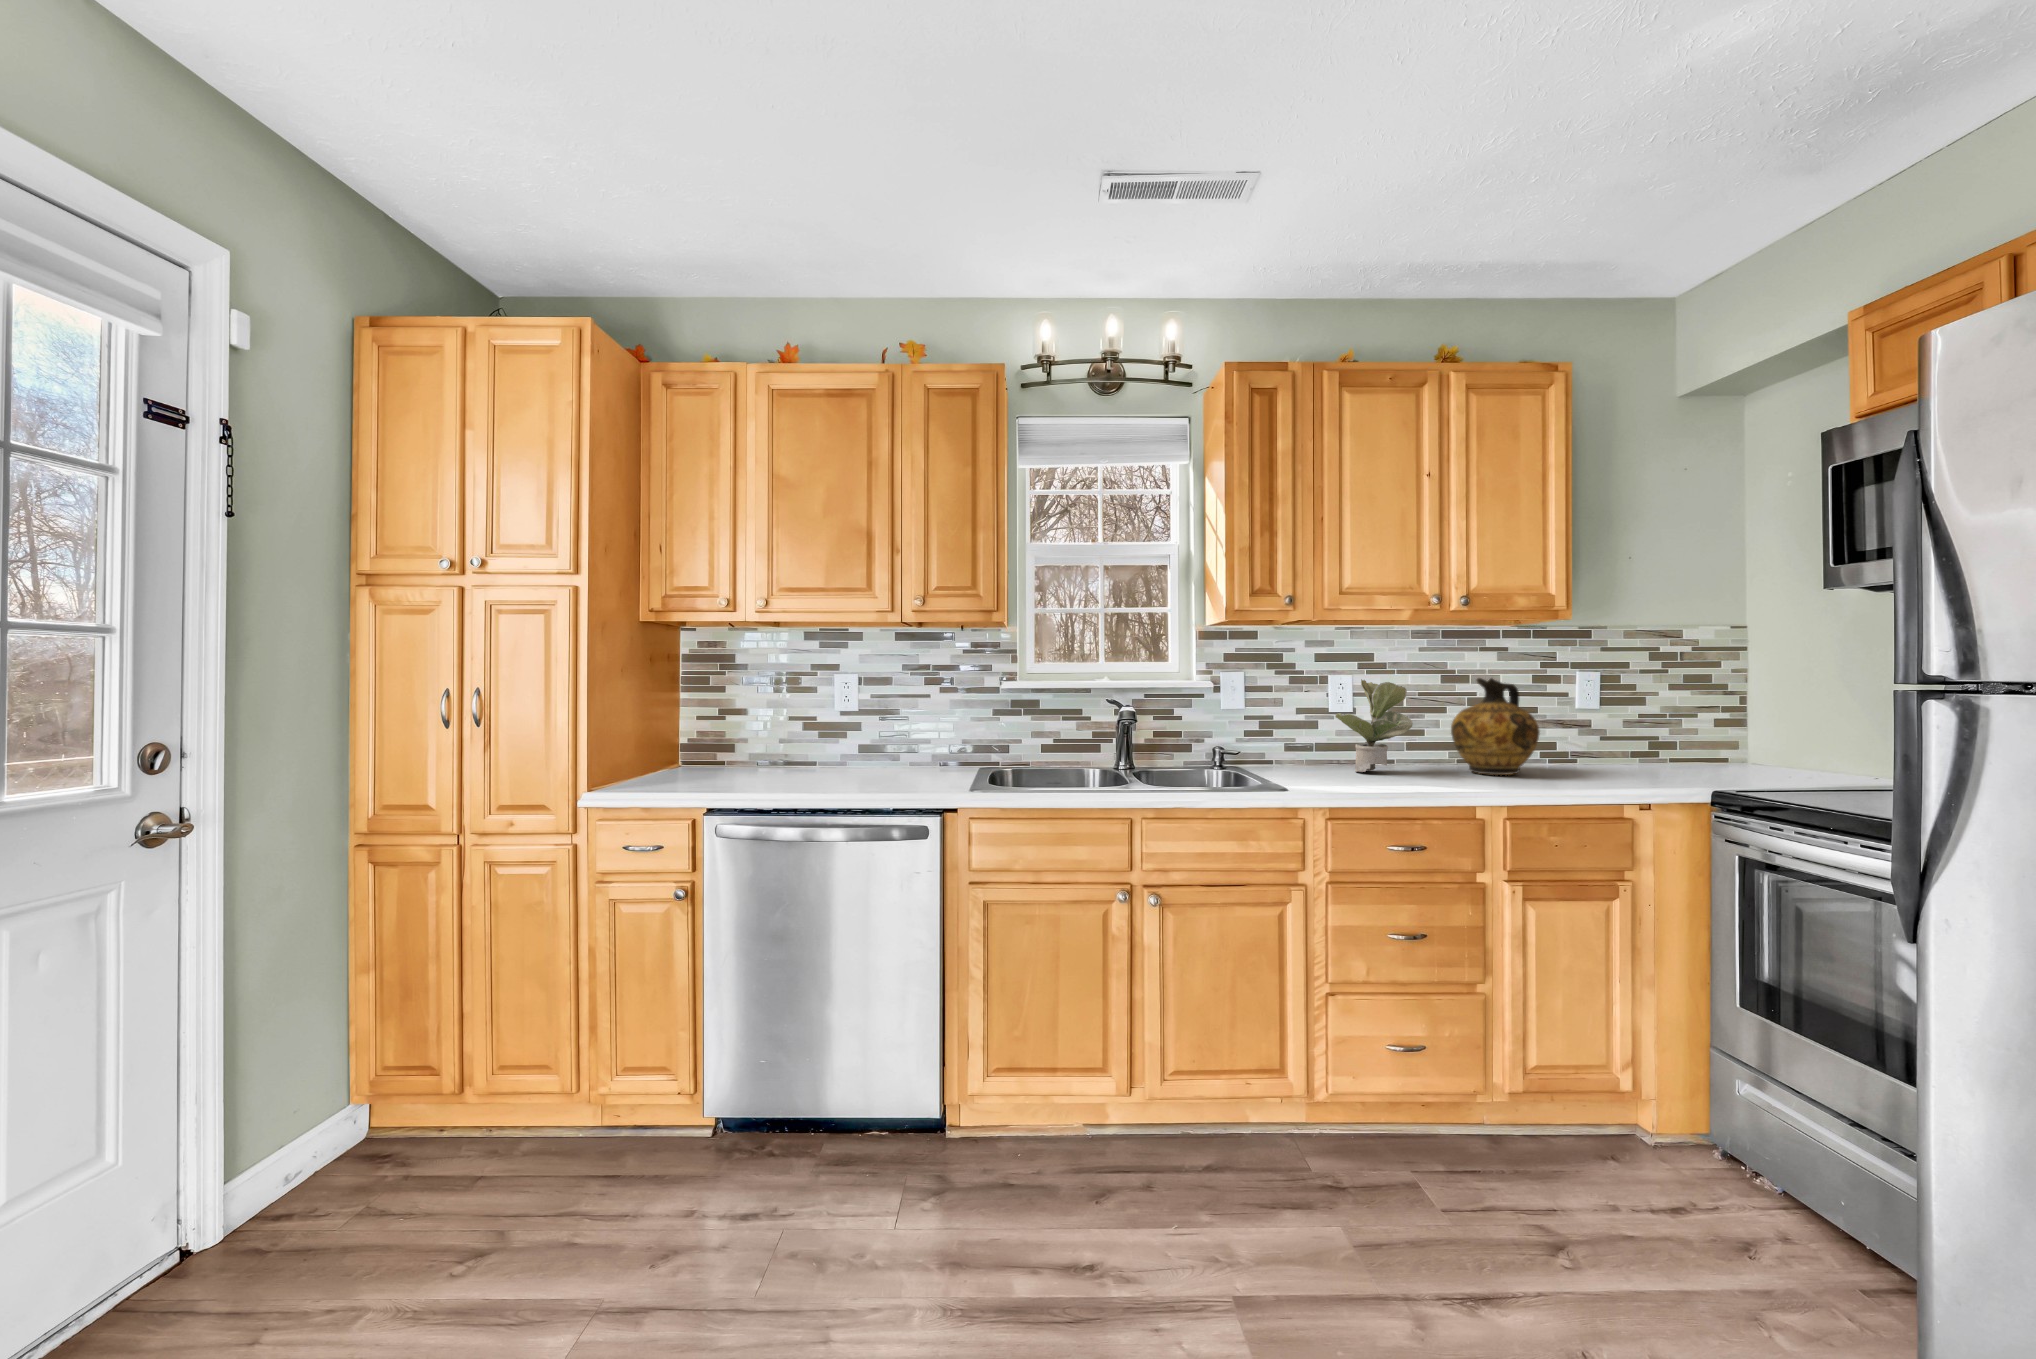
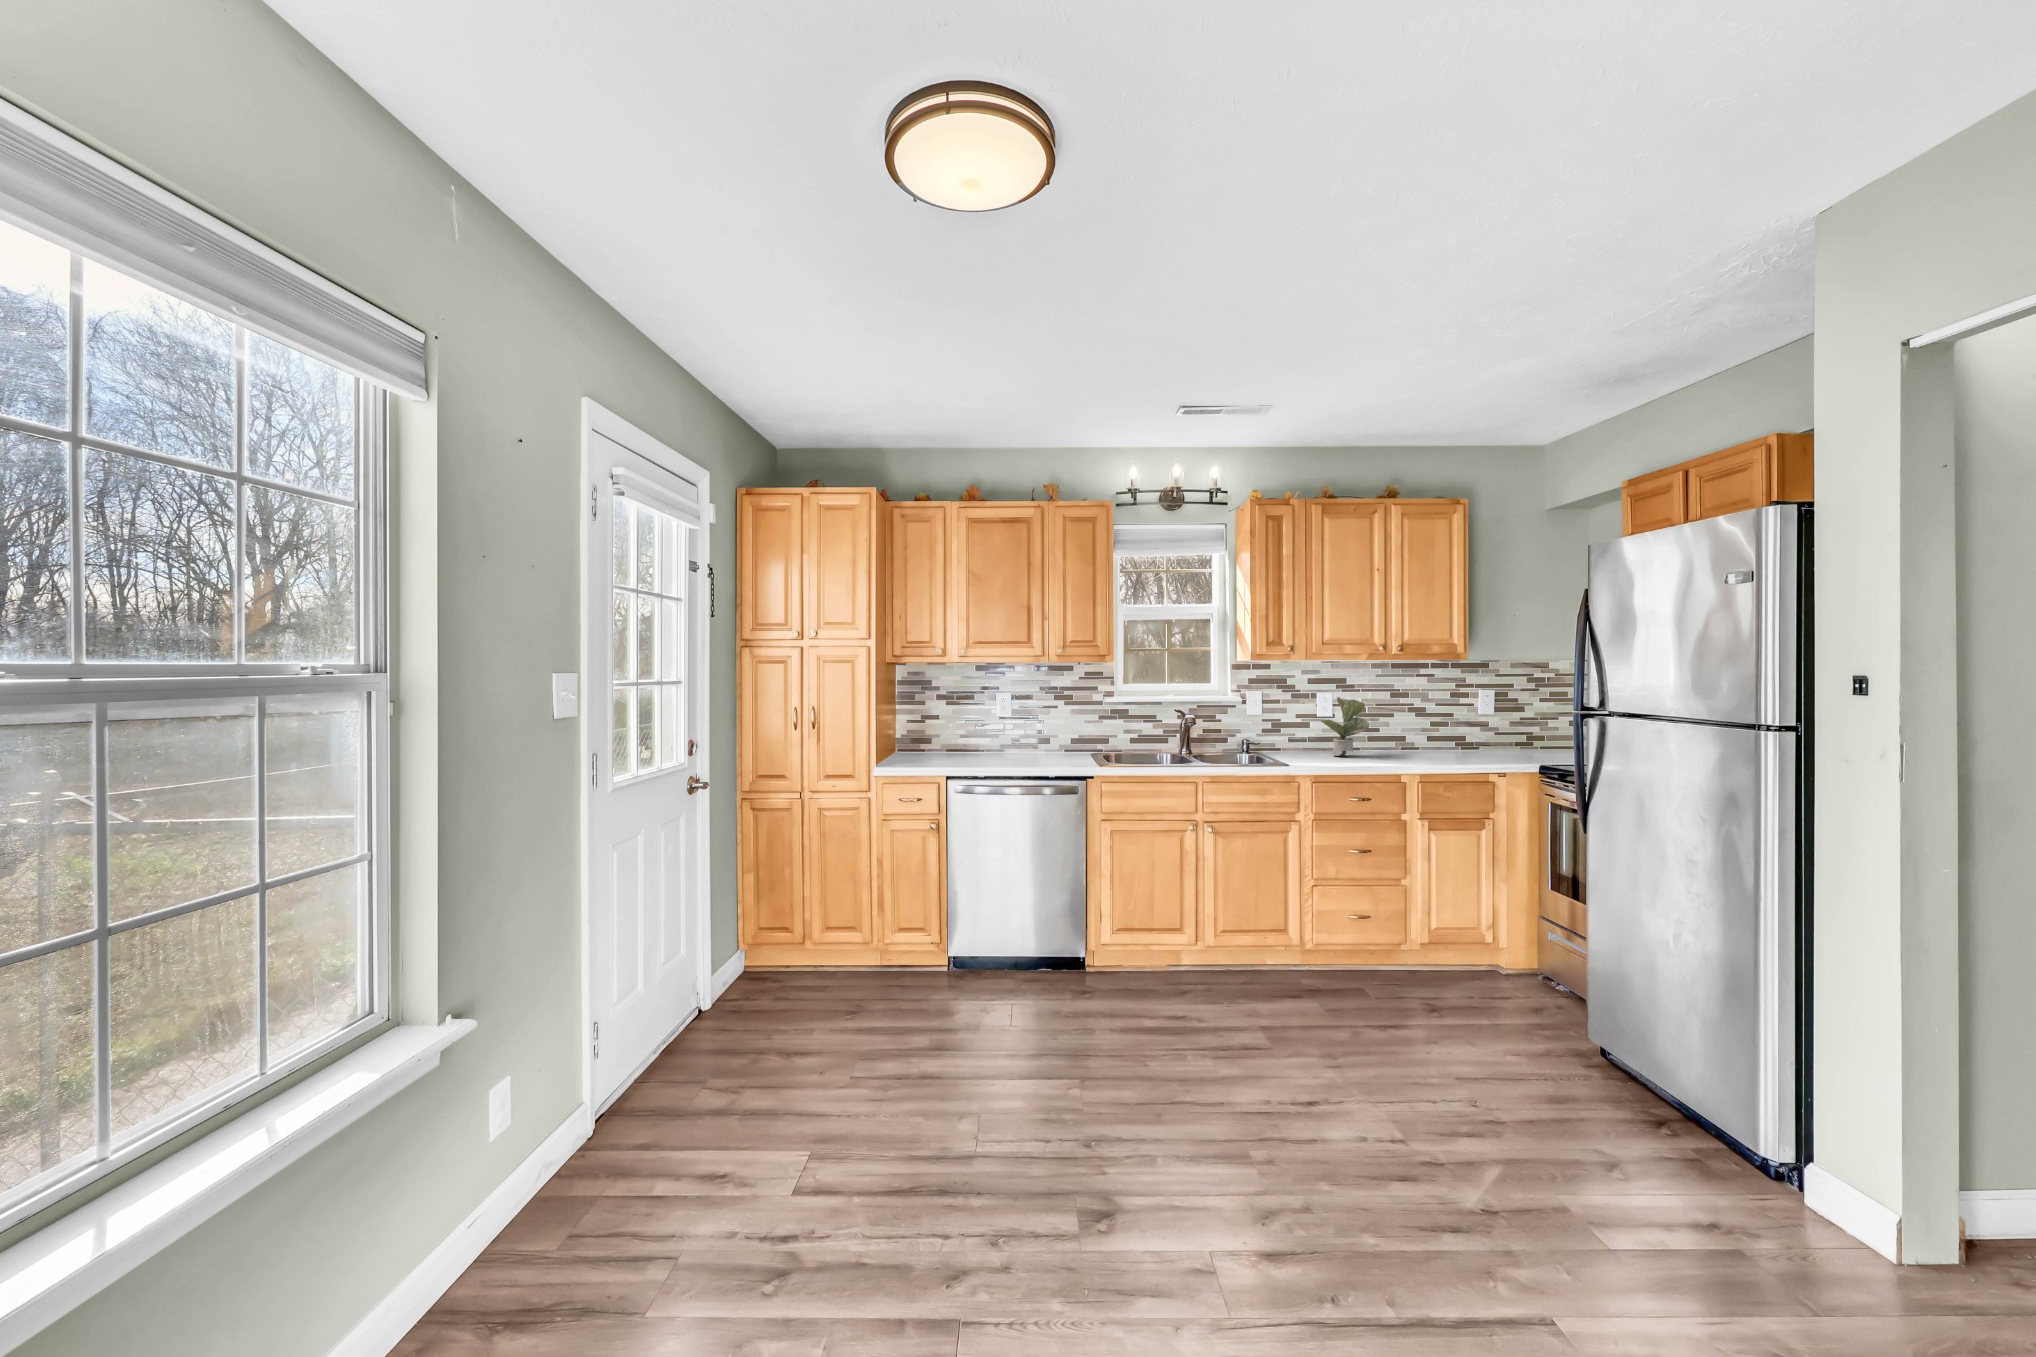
ceramic jug: present [1451,678,1540,775] -> none [1395,696,1448,757]

